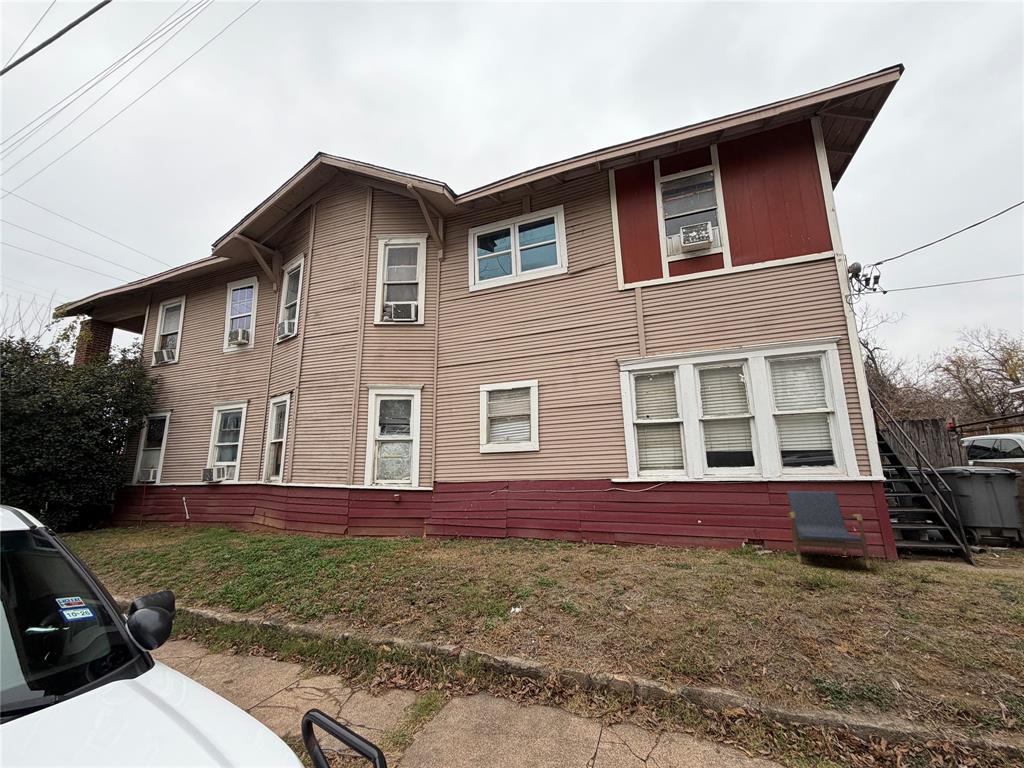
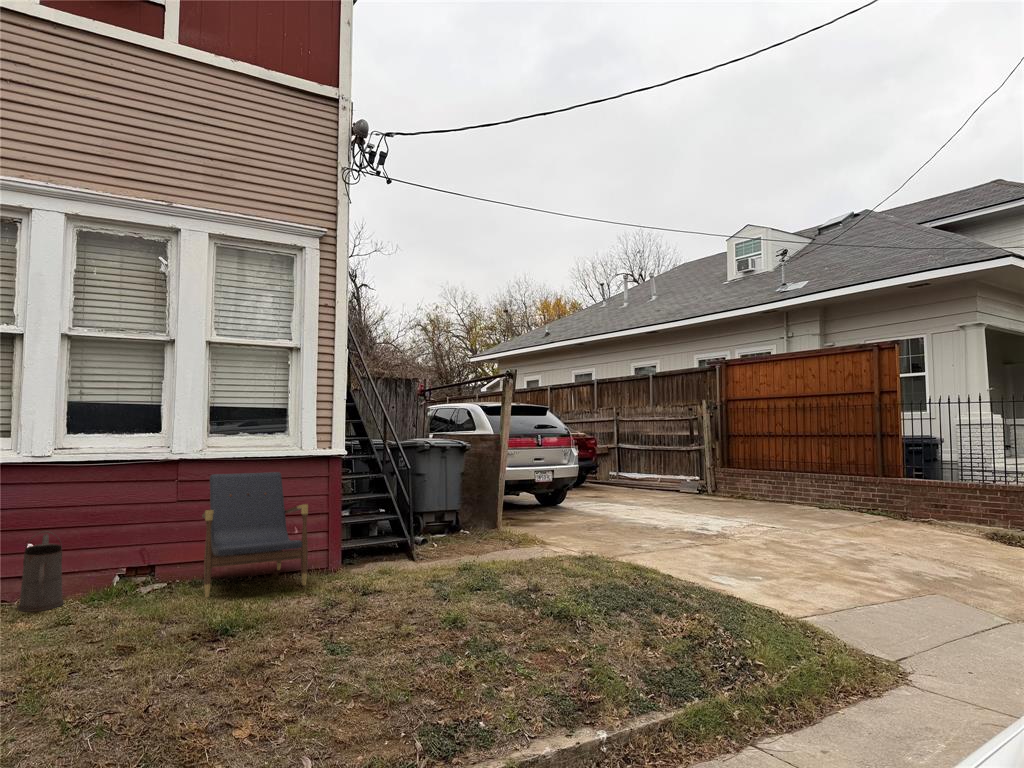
watering can: none [701,515,722,554] -> present [18,531,64,612]

